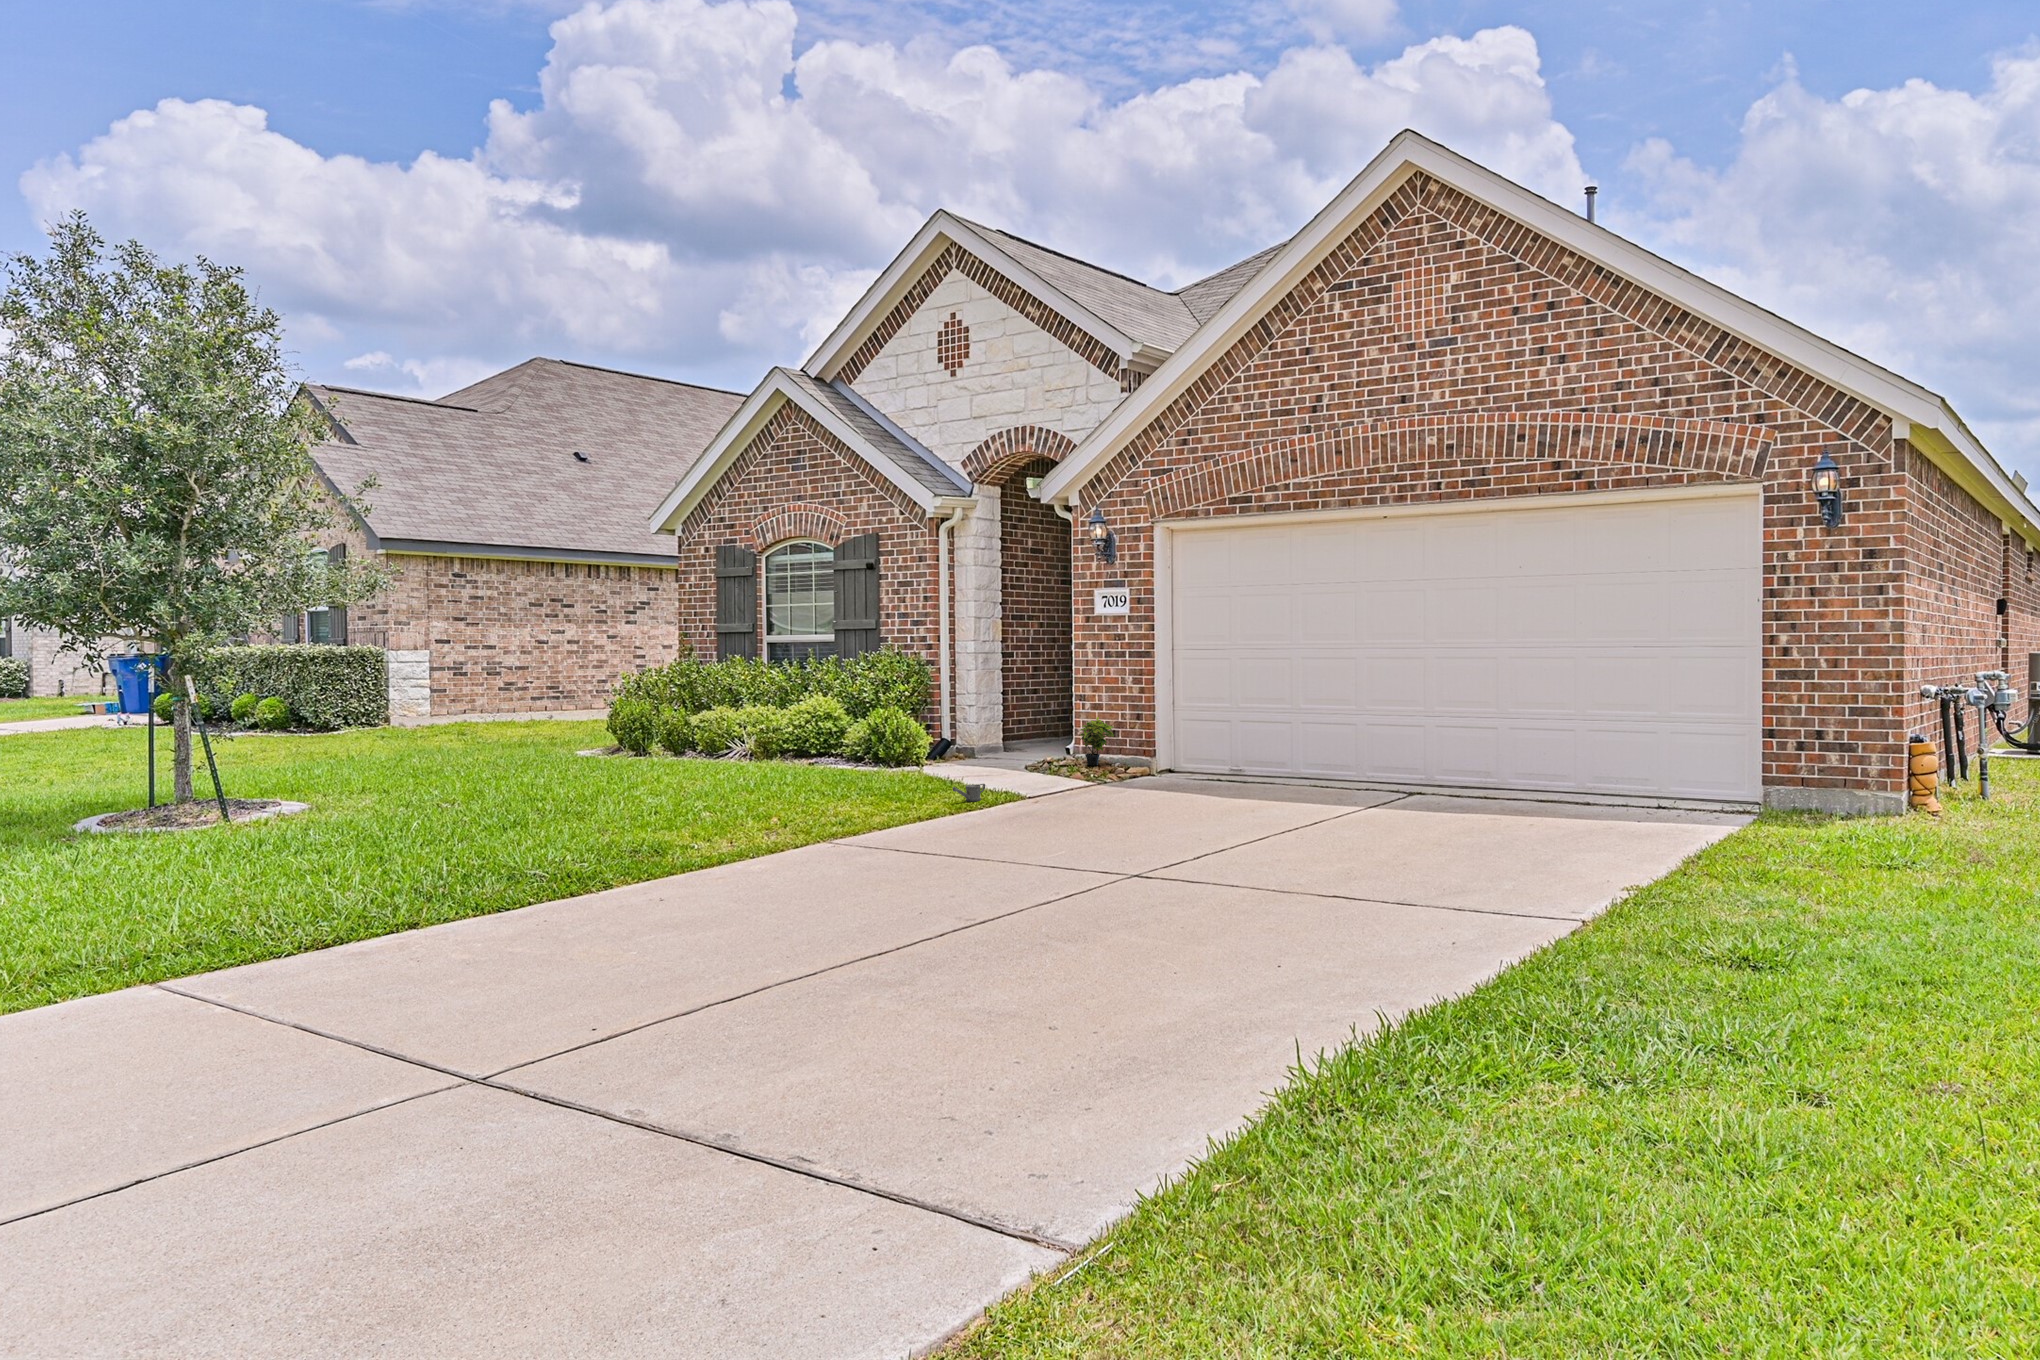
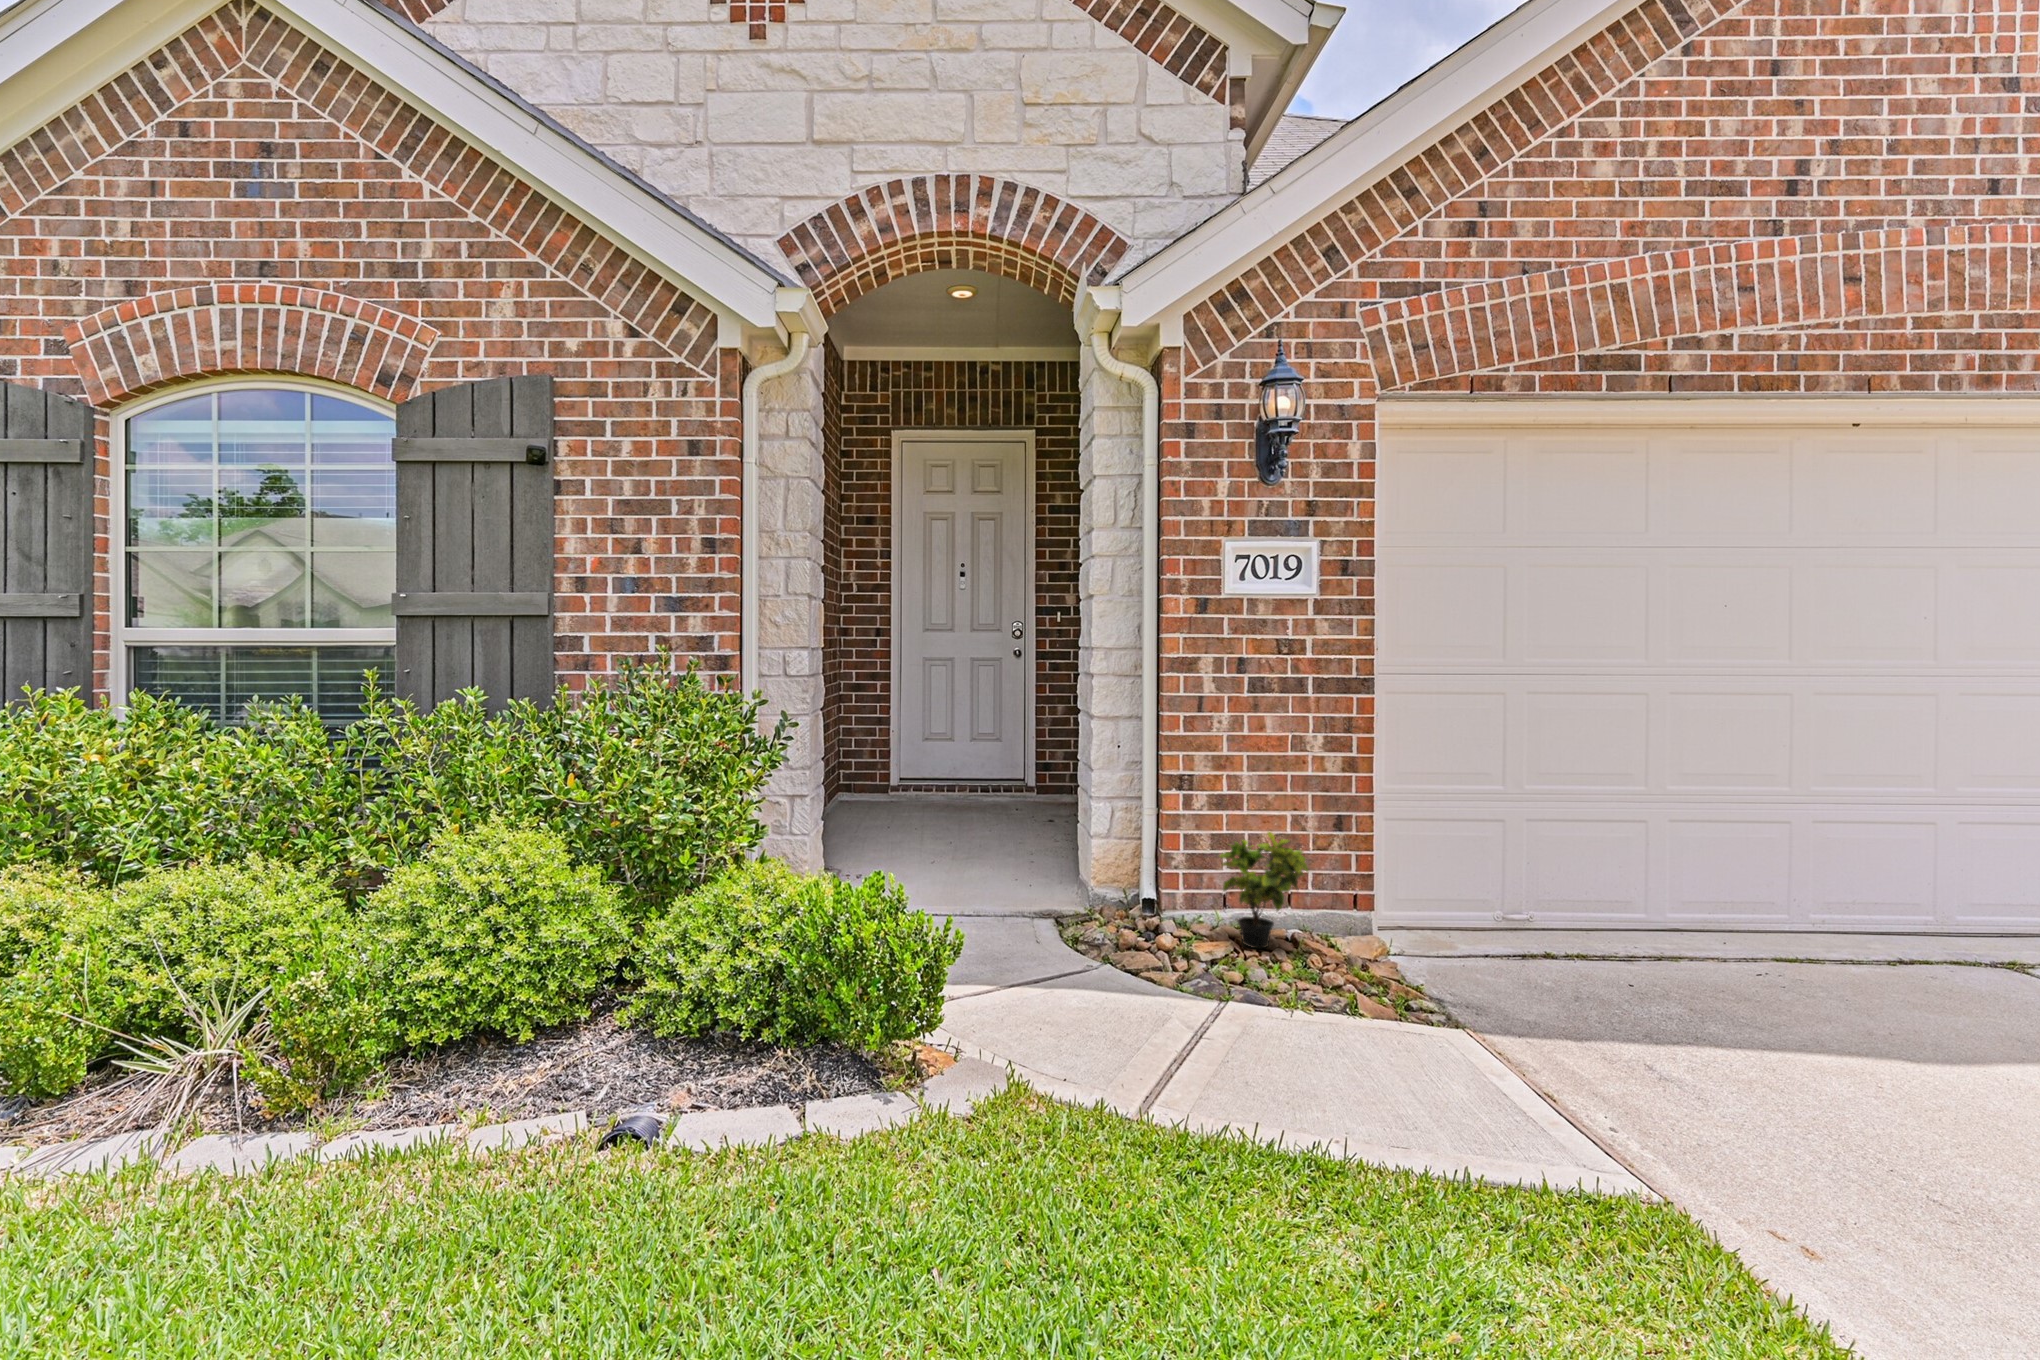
watering can: present [953,784,985,801] -> none [1476,1115,1543,1200]

